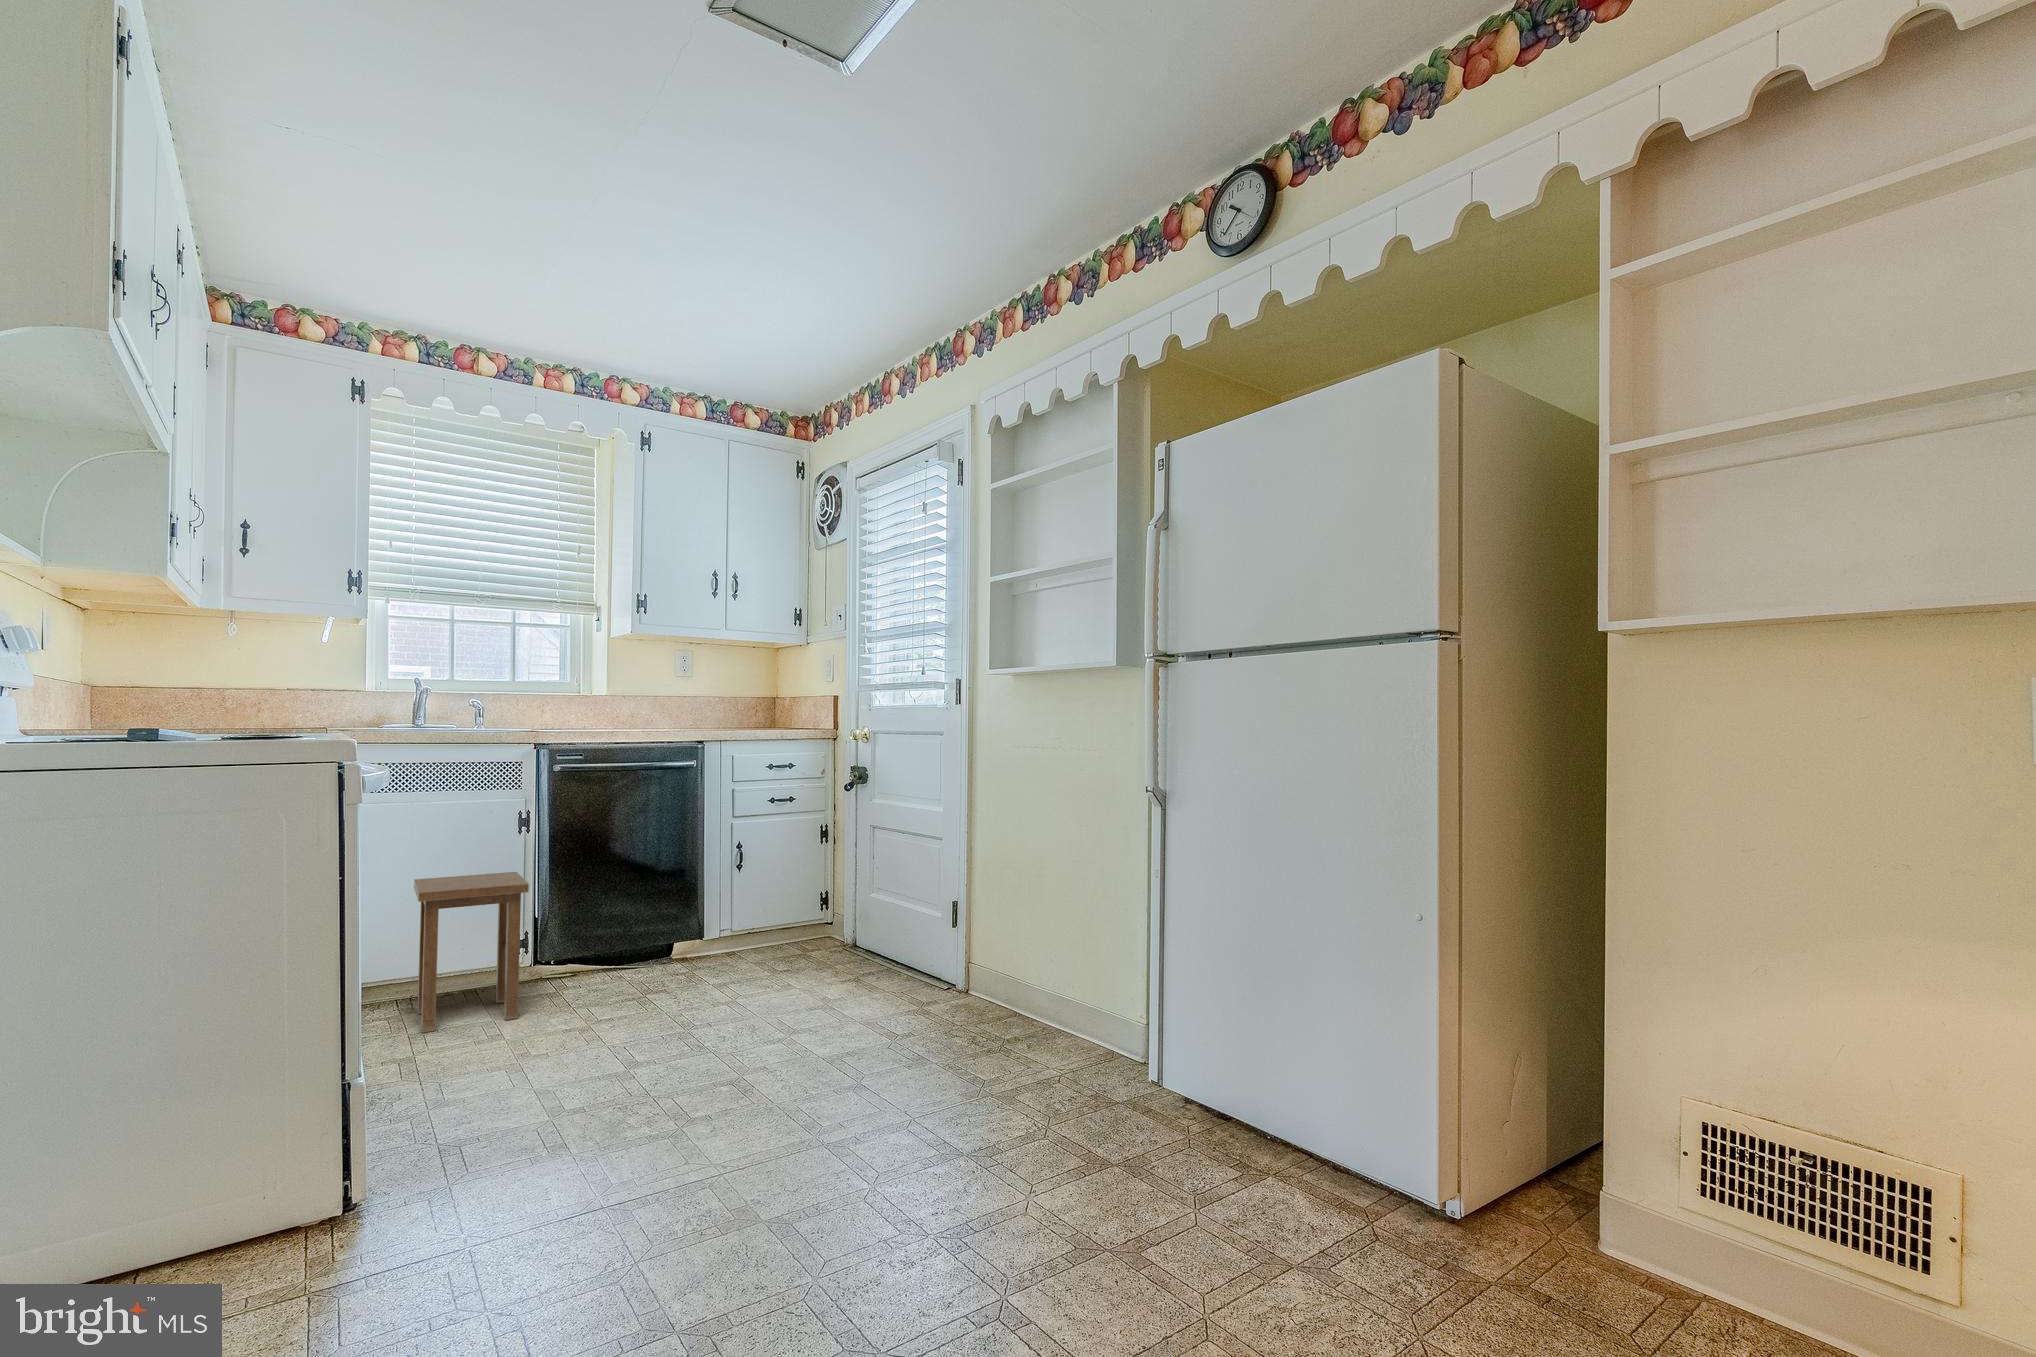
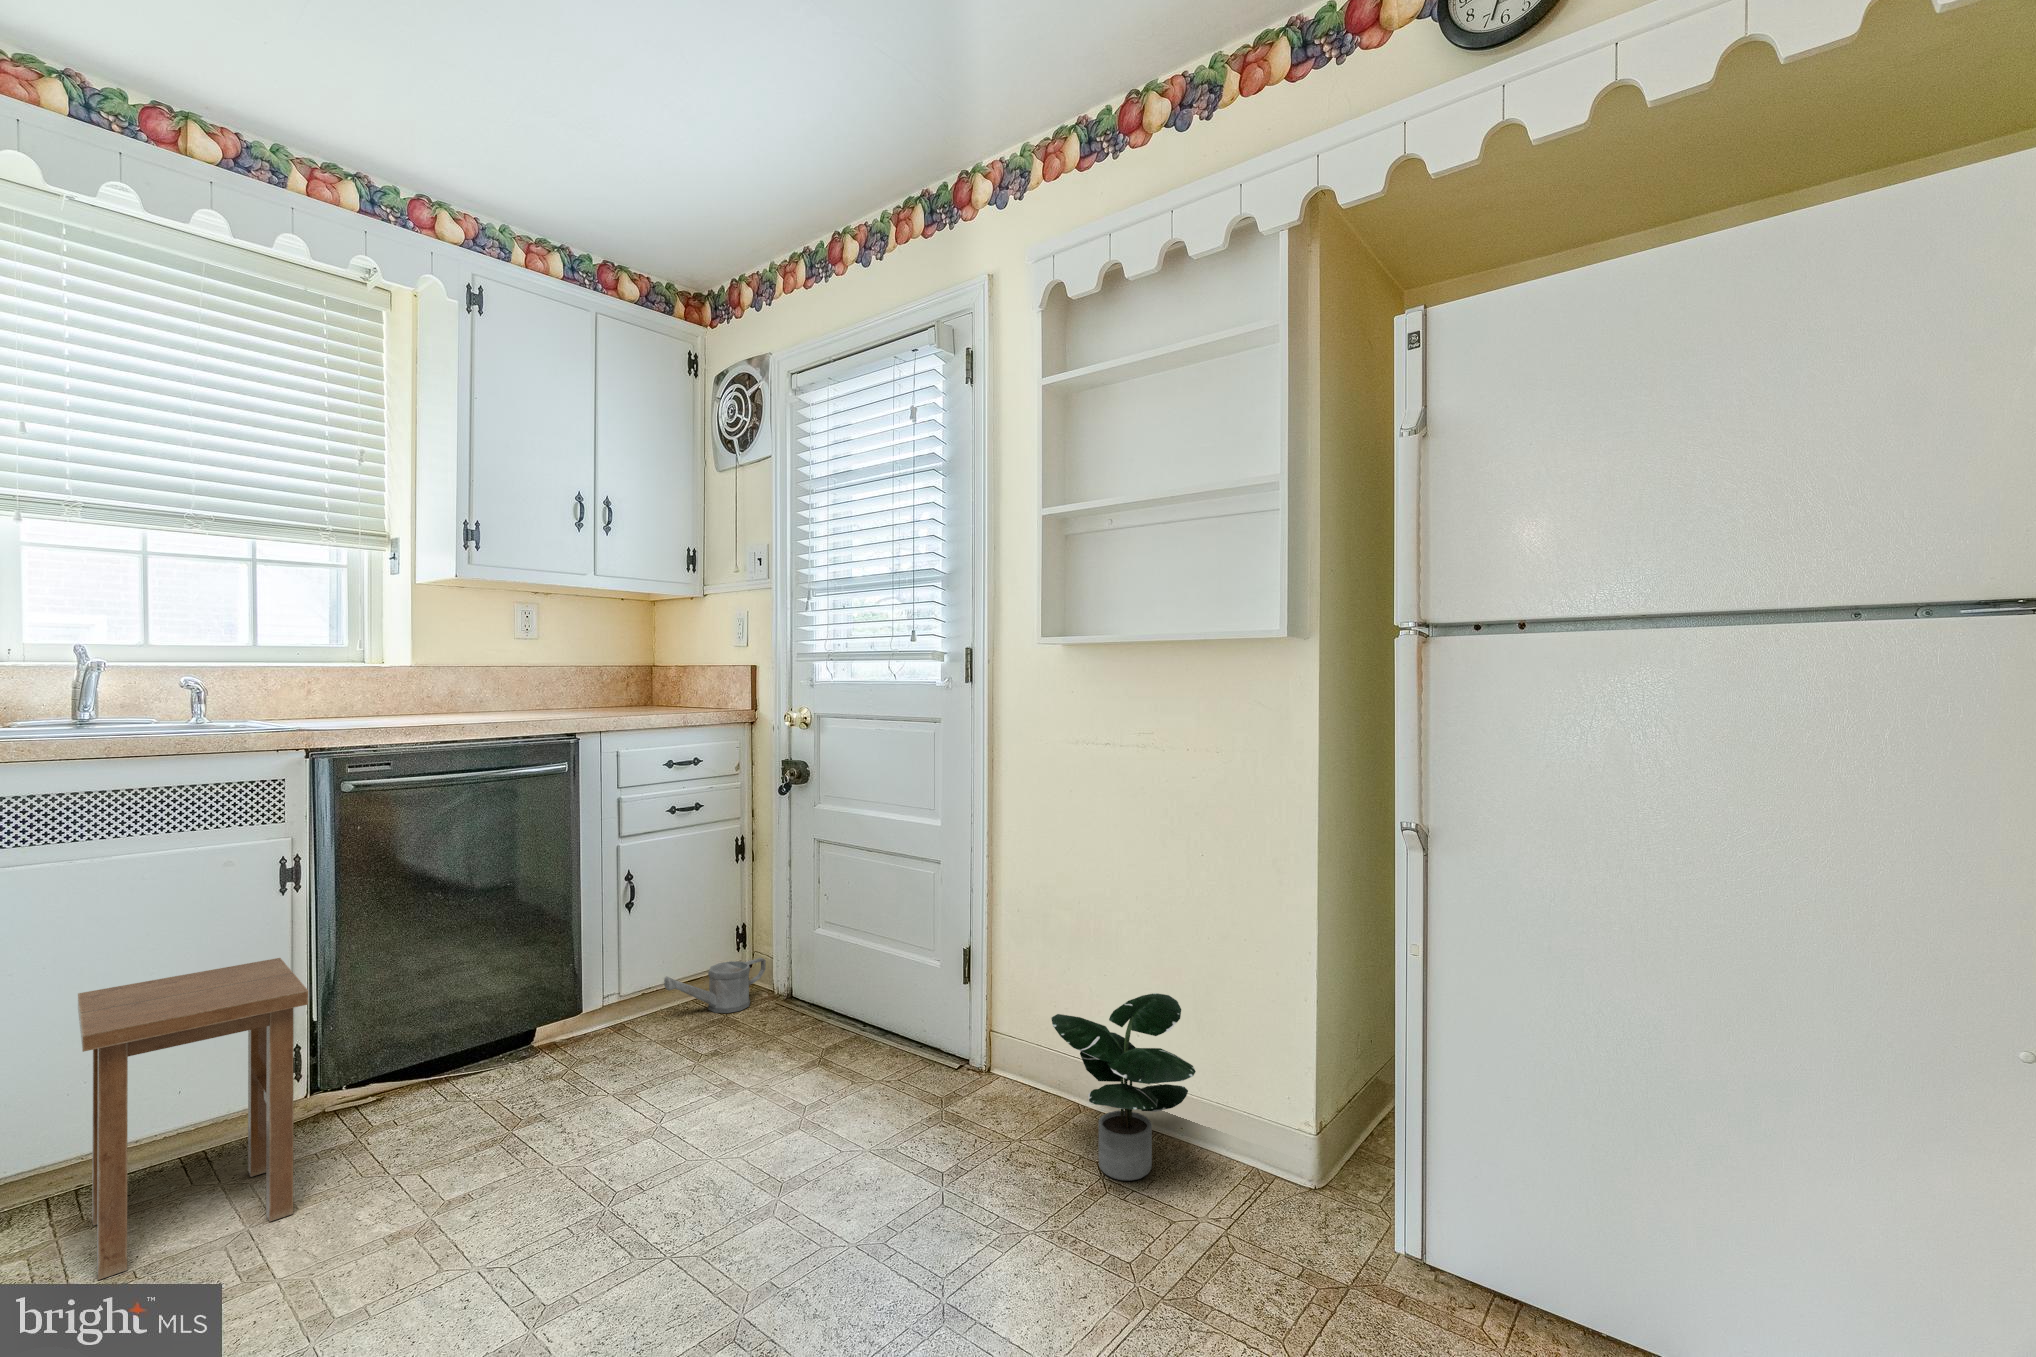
watering can: none [760,916,837,952] -> present [664,958,766,1013]
potted plant: none [971,924,1067,1046] -> present [1051,993,1196,1181]

